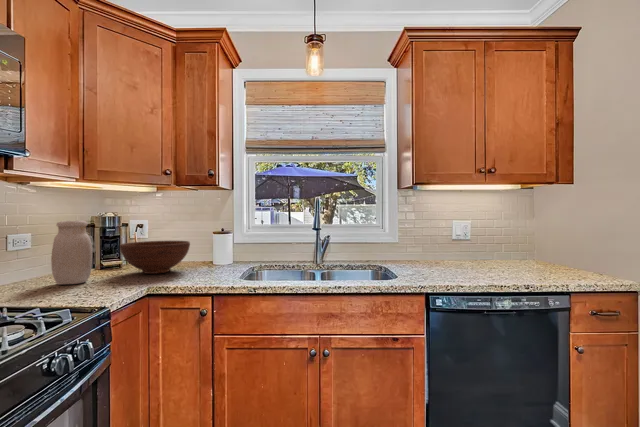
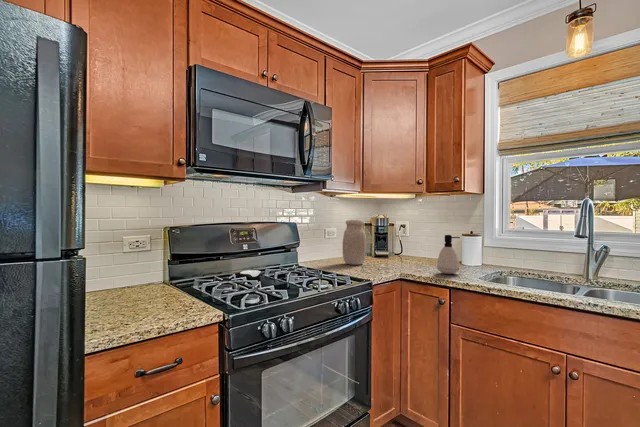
soap dispenser: none [194,235,219,279] -> present [437,235,460,274]
fruit bowl: present [120,241,190,274] -> none [385,238,439,265]

